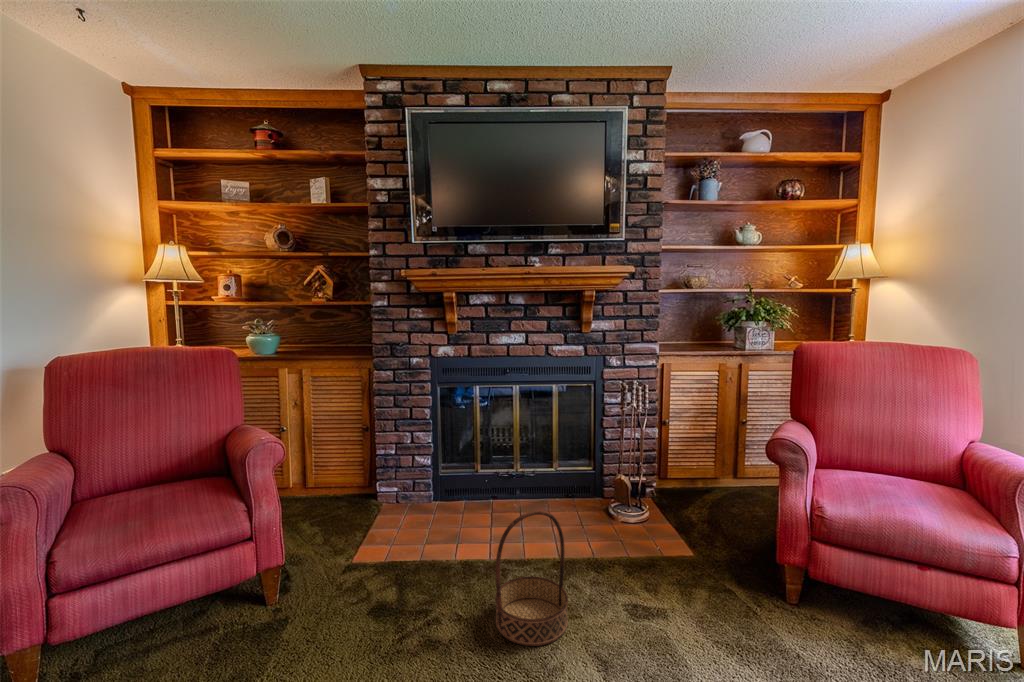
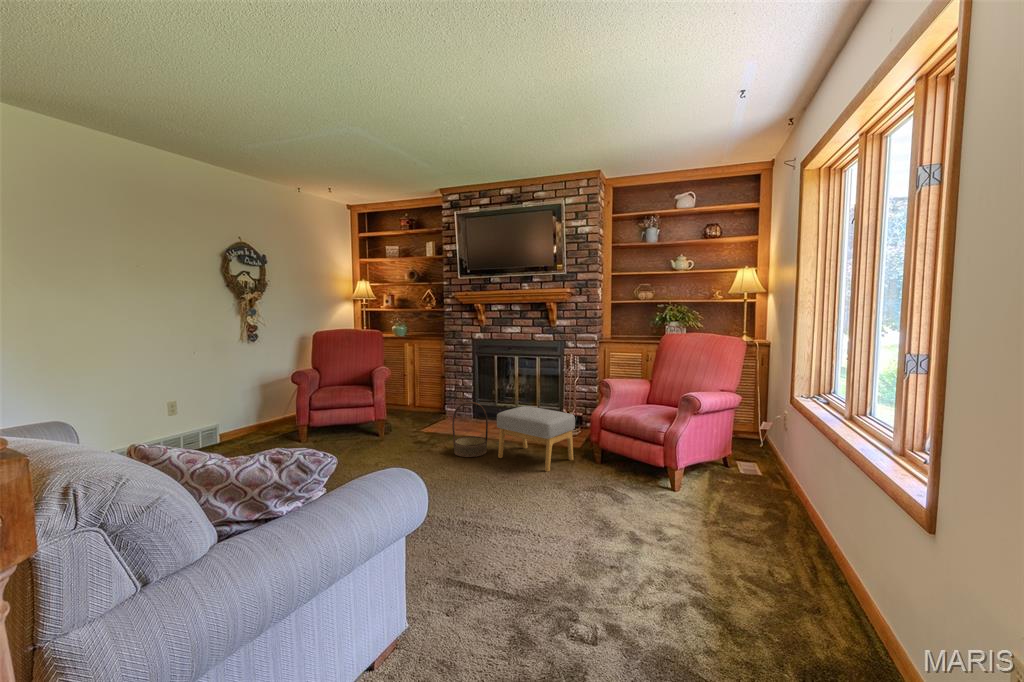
footstool: none [605,497,766,660] -> present [497,406,575,472]

